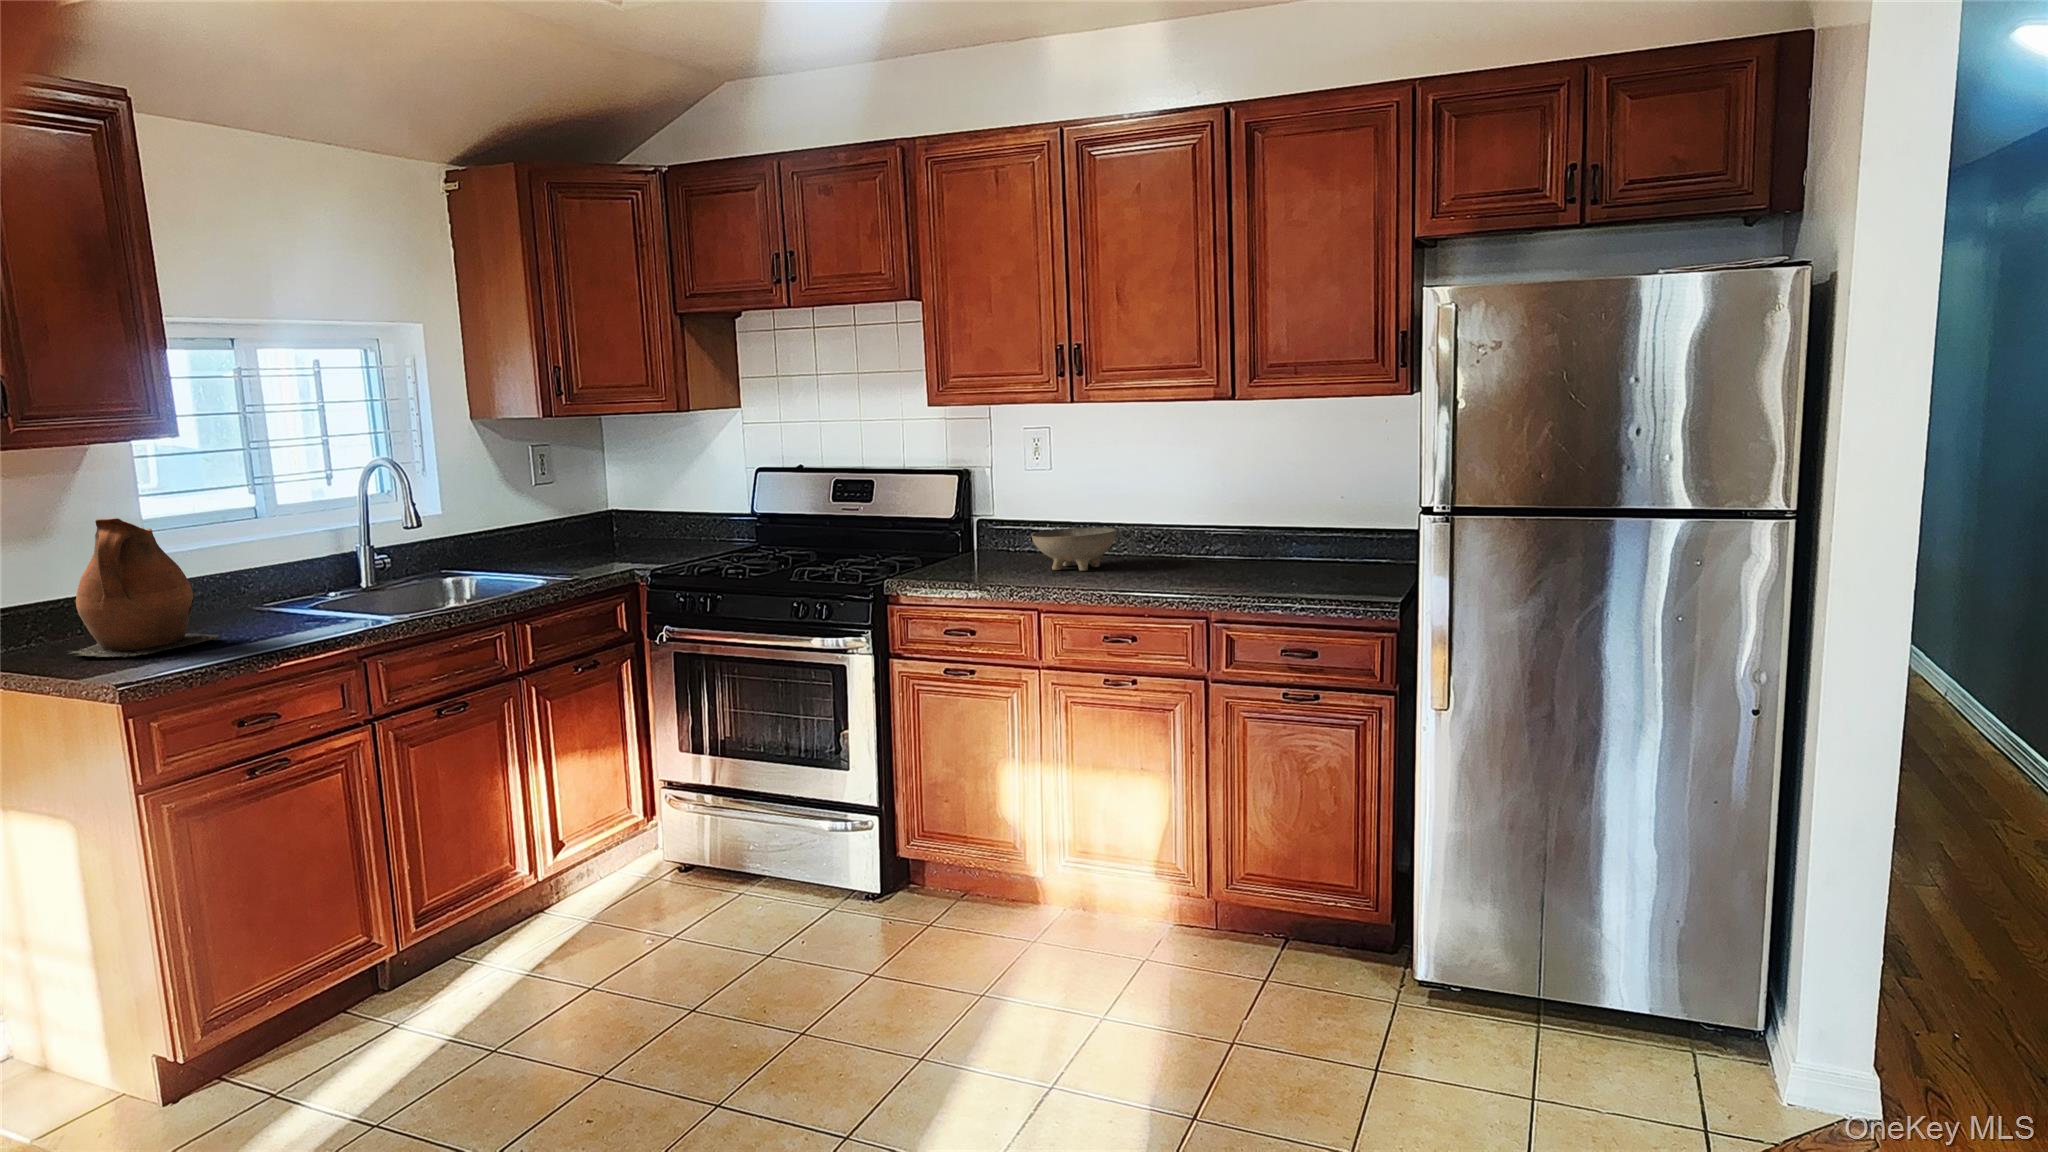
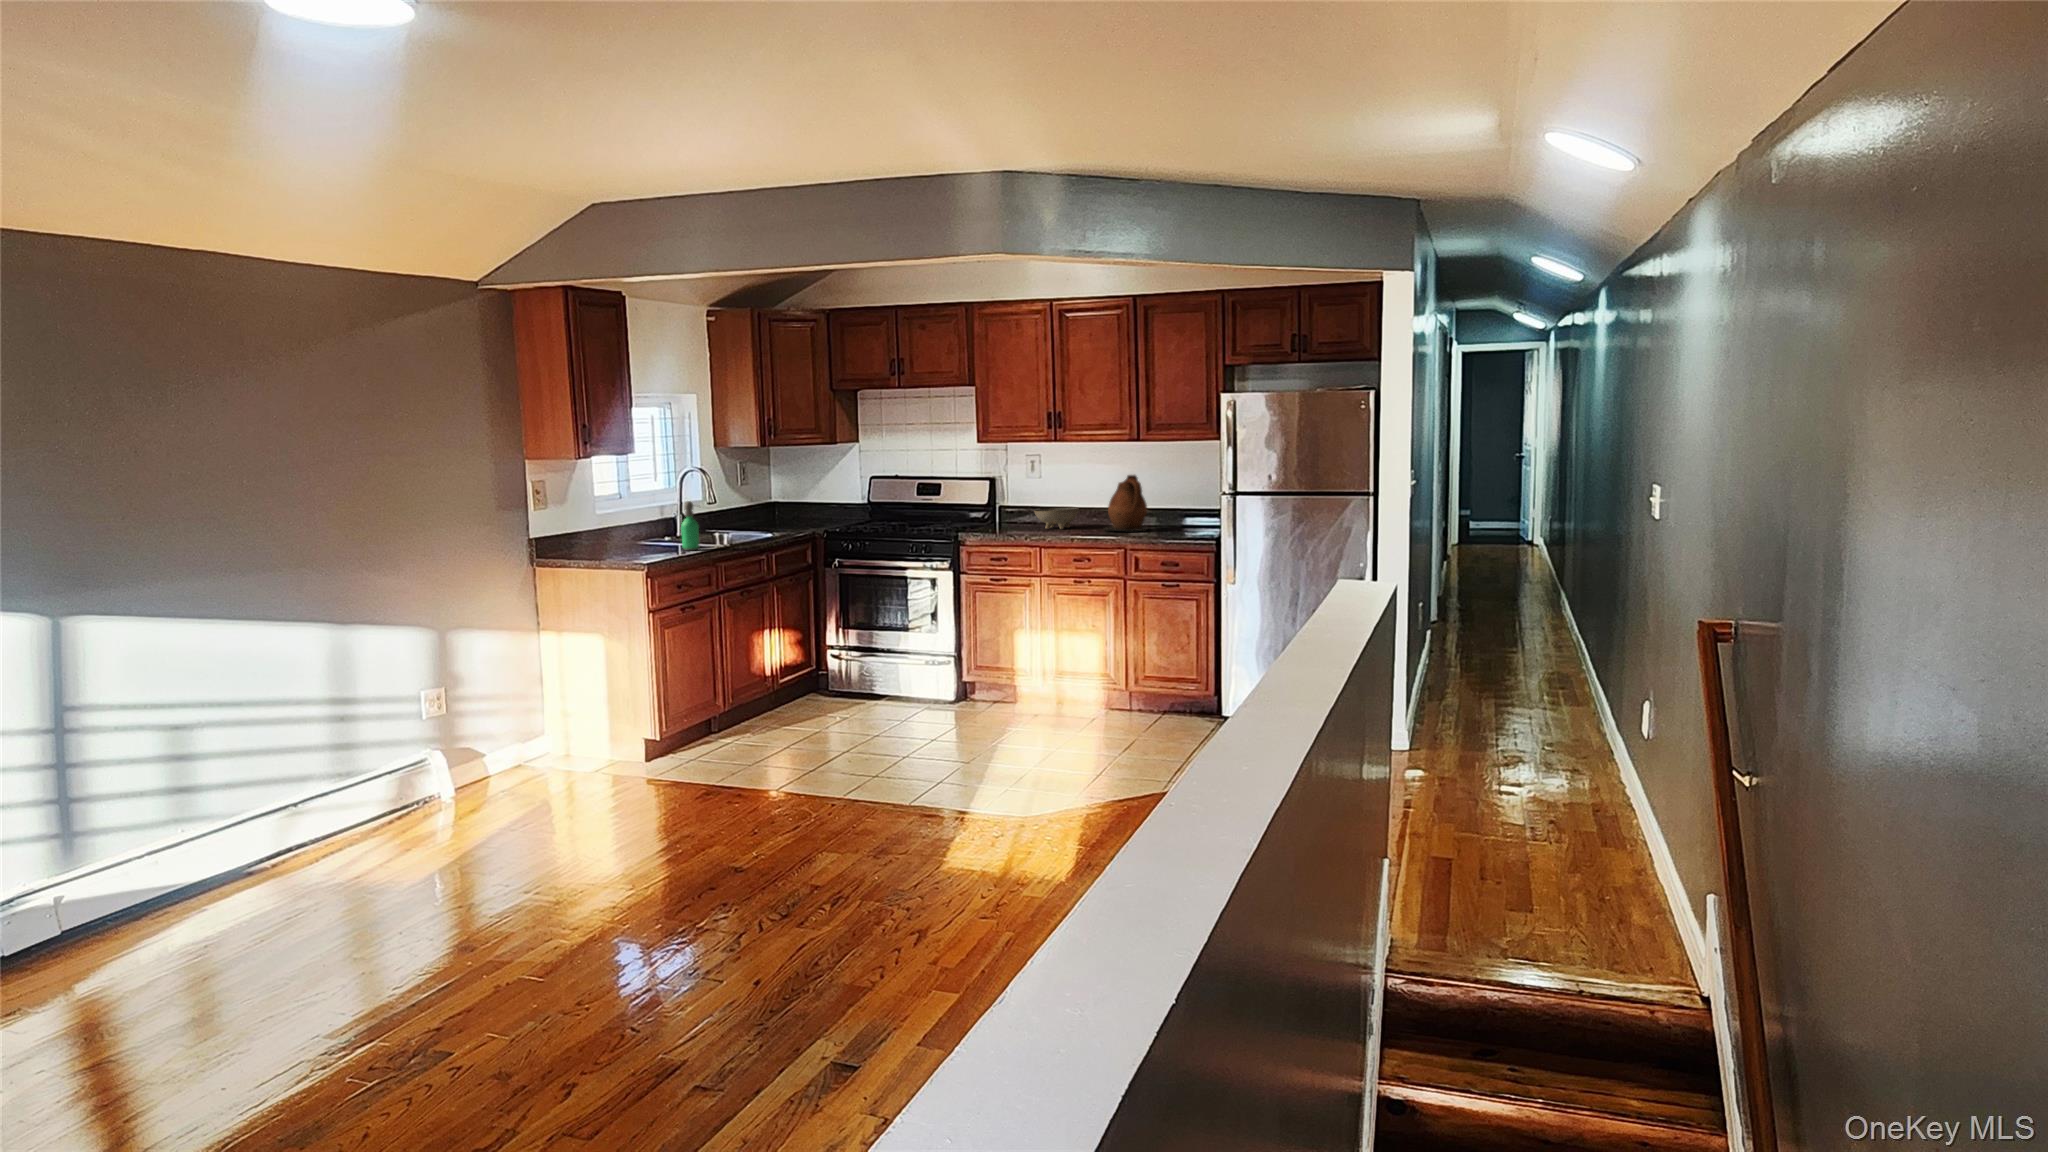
ceramic pitcher: present [67,518,219,657] -> present [1105,475,1149,531]
soap dispenser: none [273,533,318,635] -> present [681,501,699,550]

